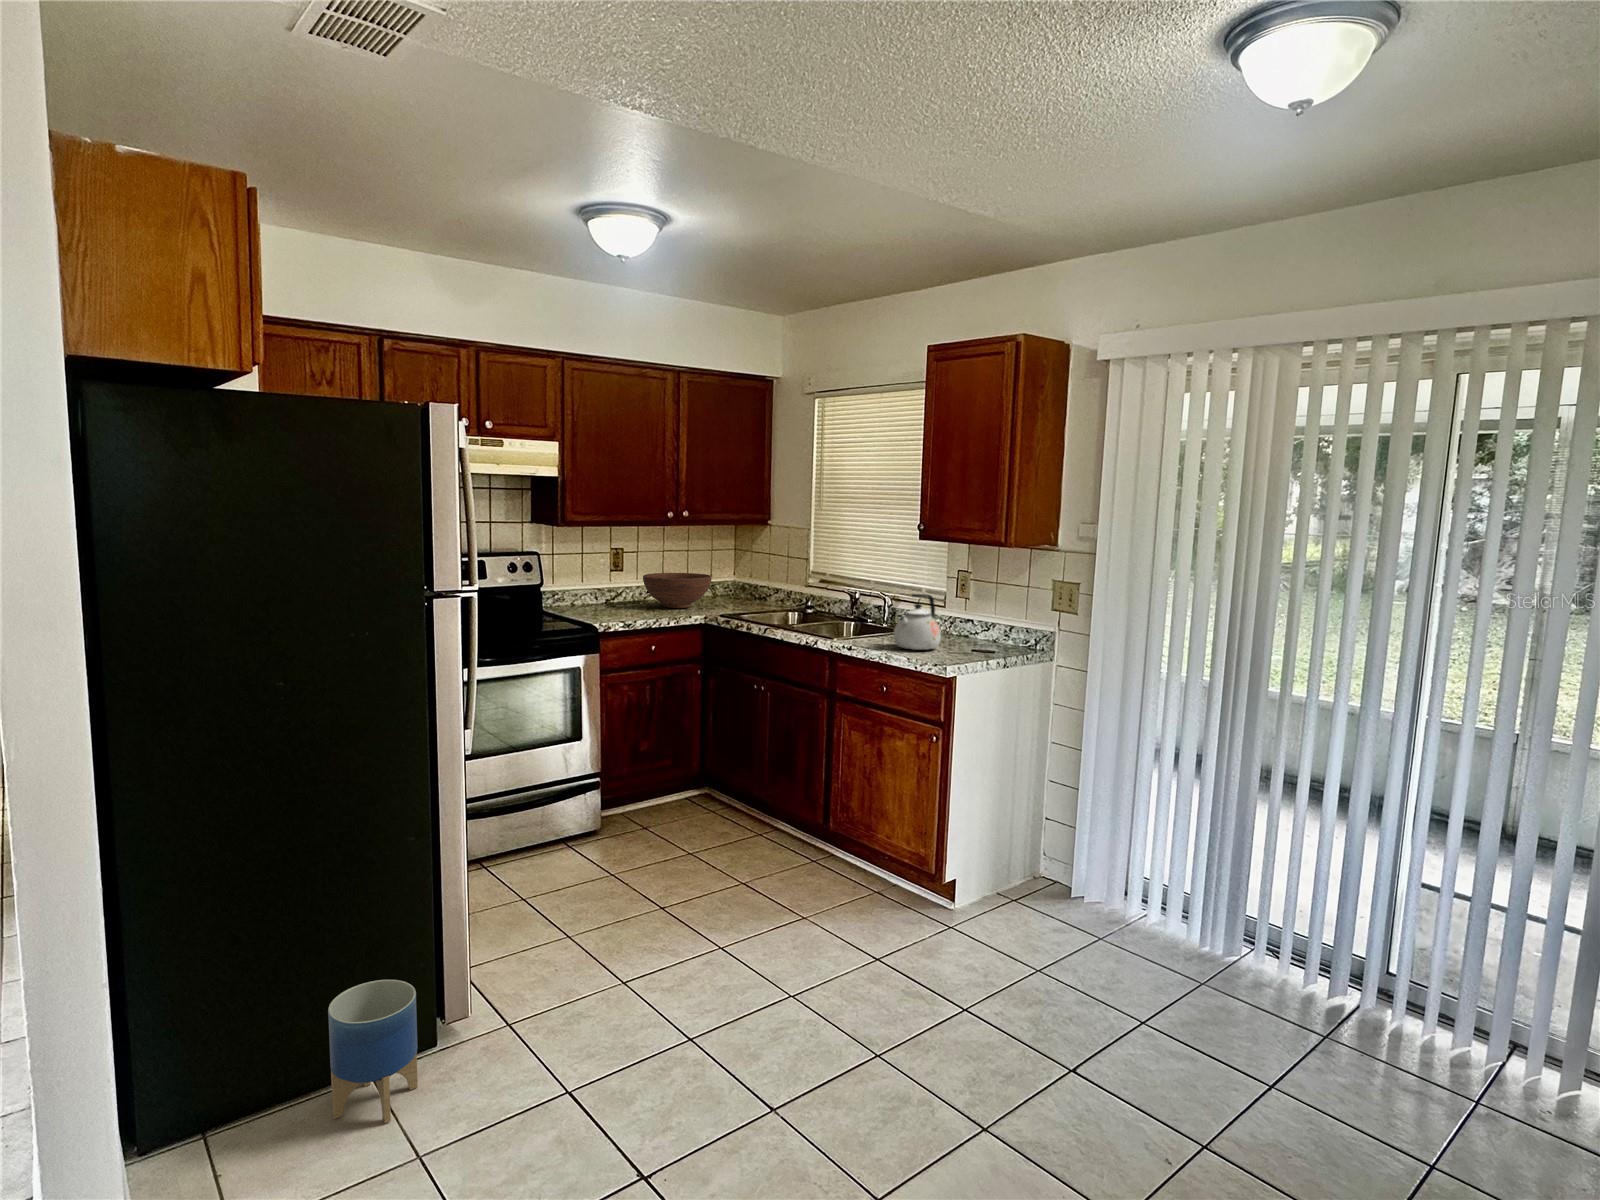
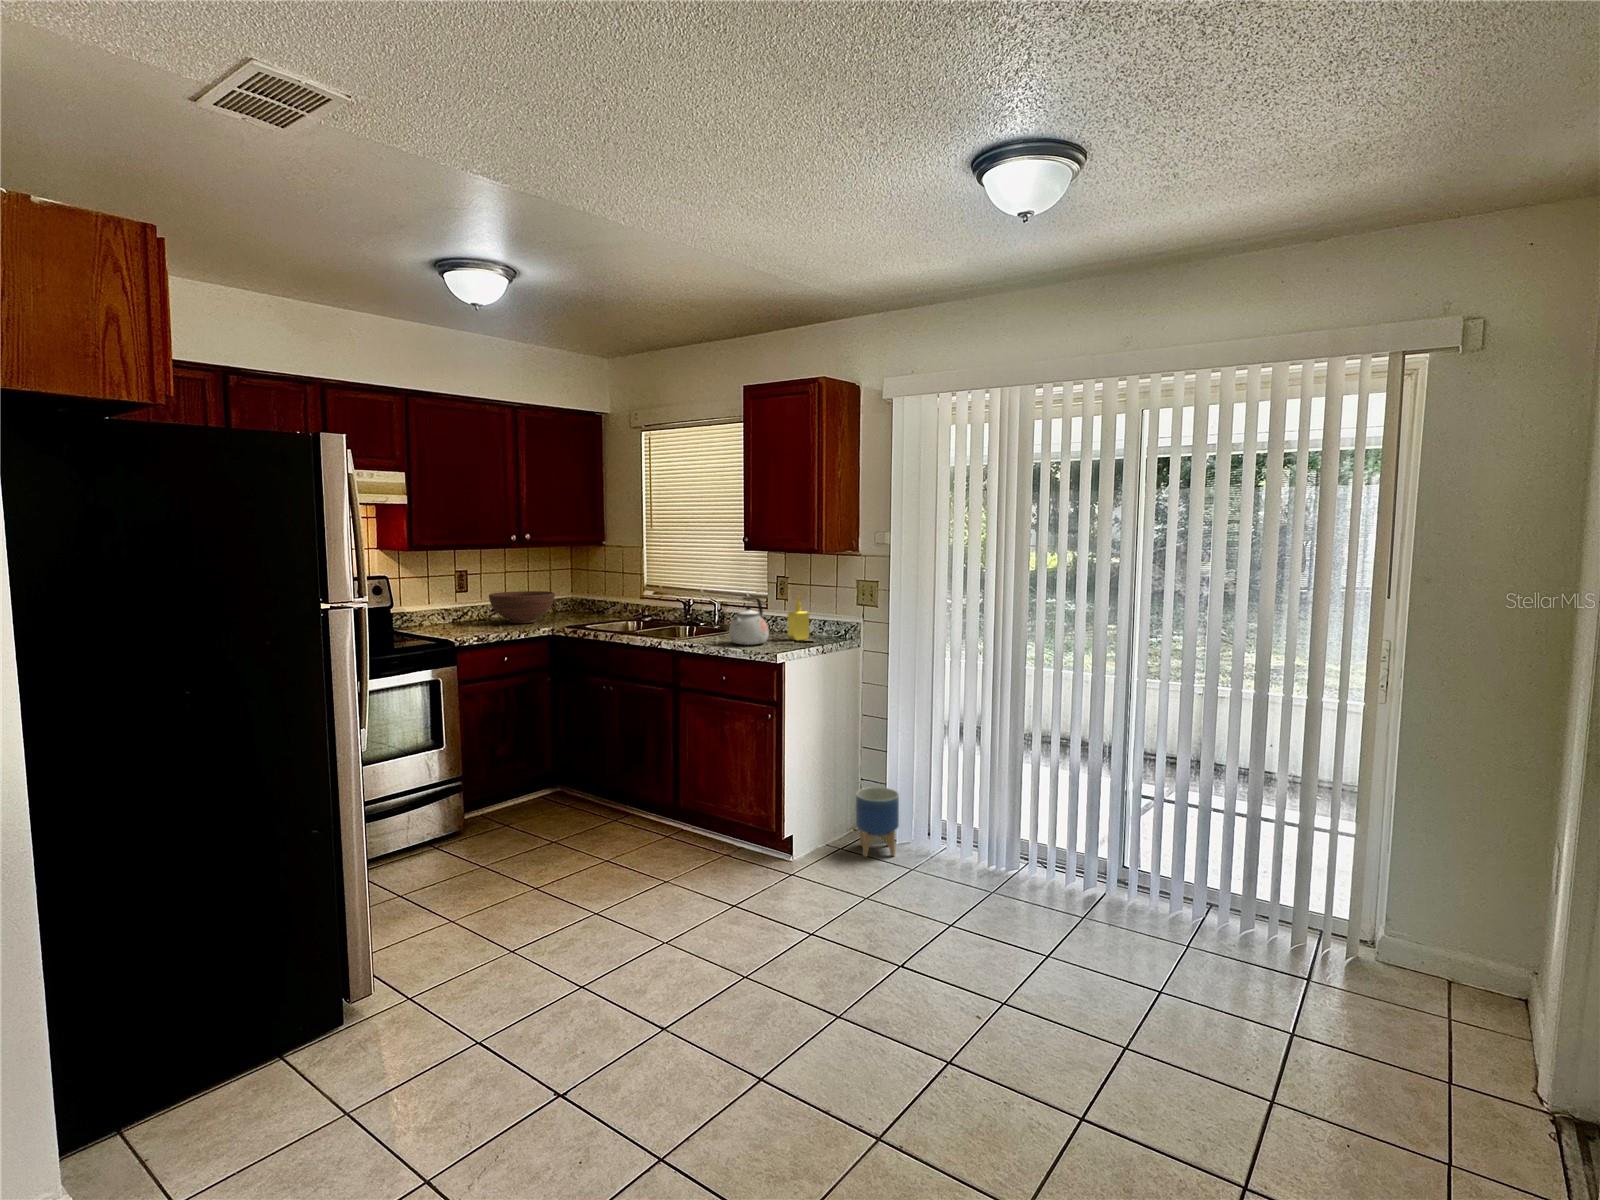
soap dispenser: none [964,593,992,647] -> present [787,595,809,640]
planter: present [328,980,418,1123] -> present [856,787,899,857]

